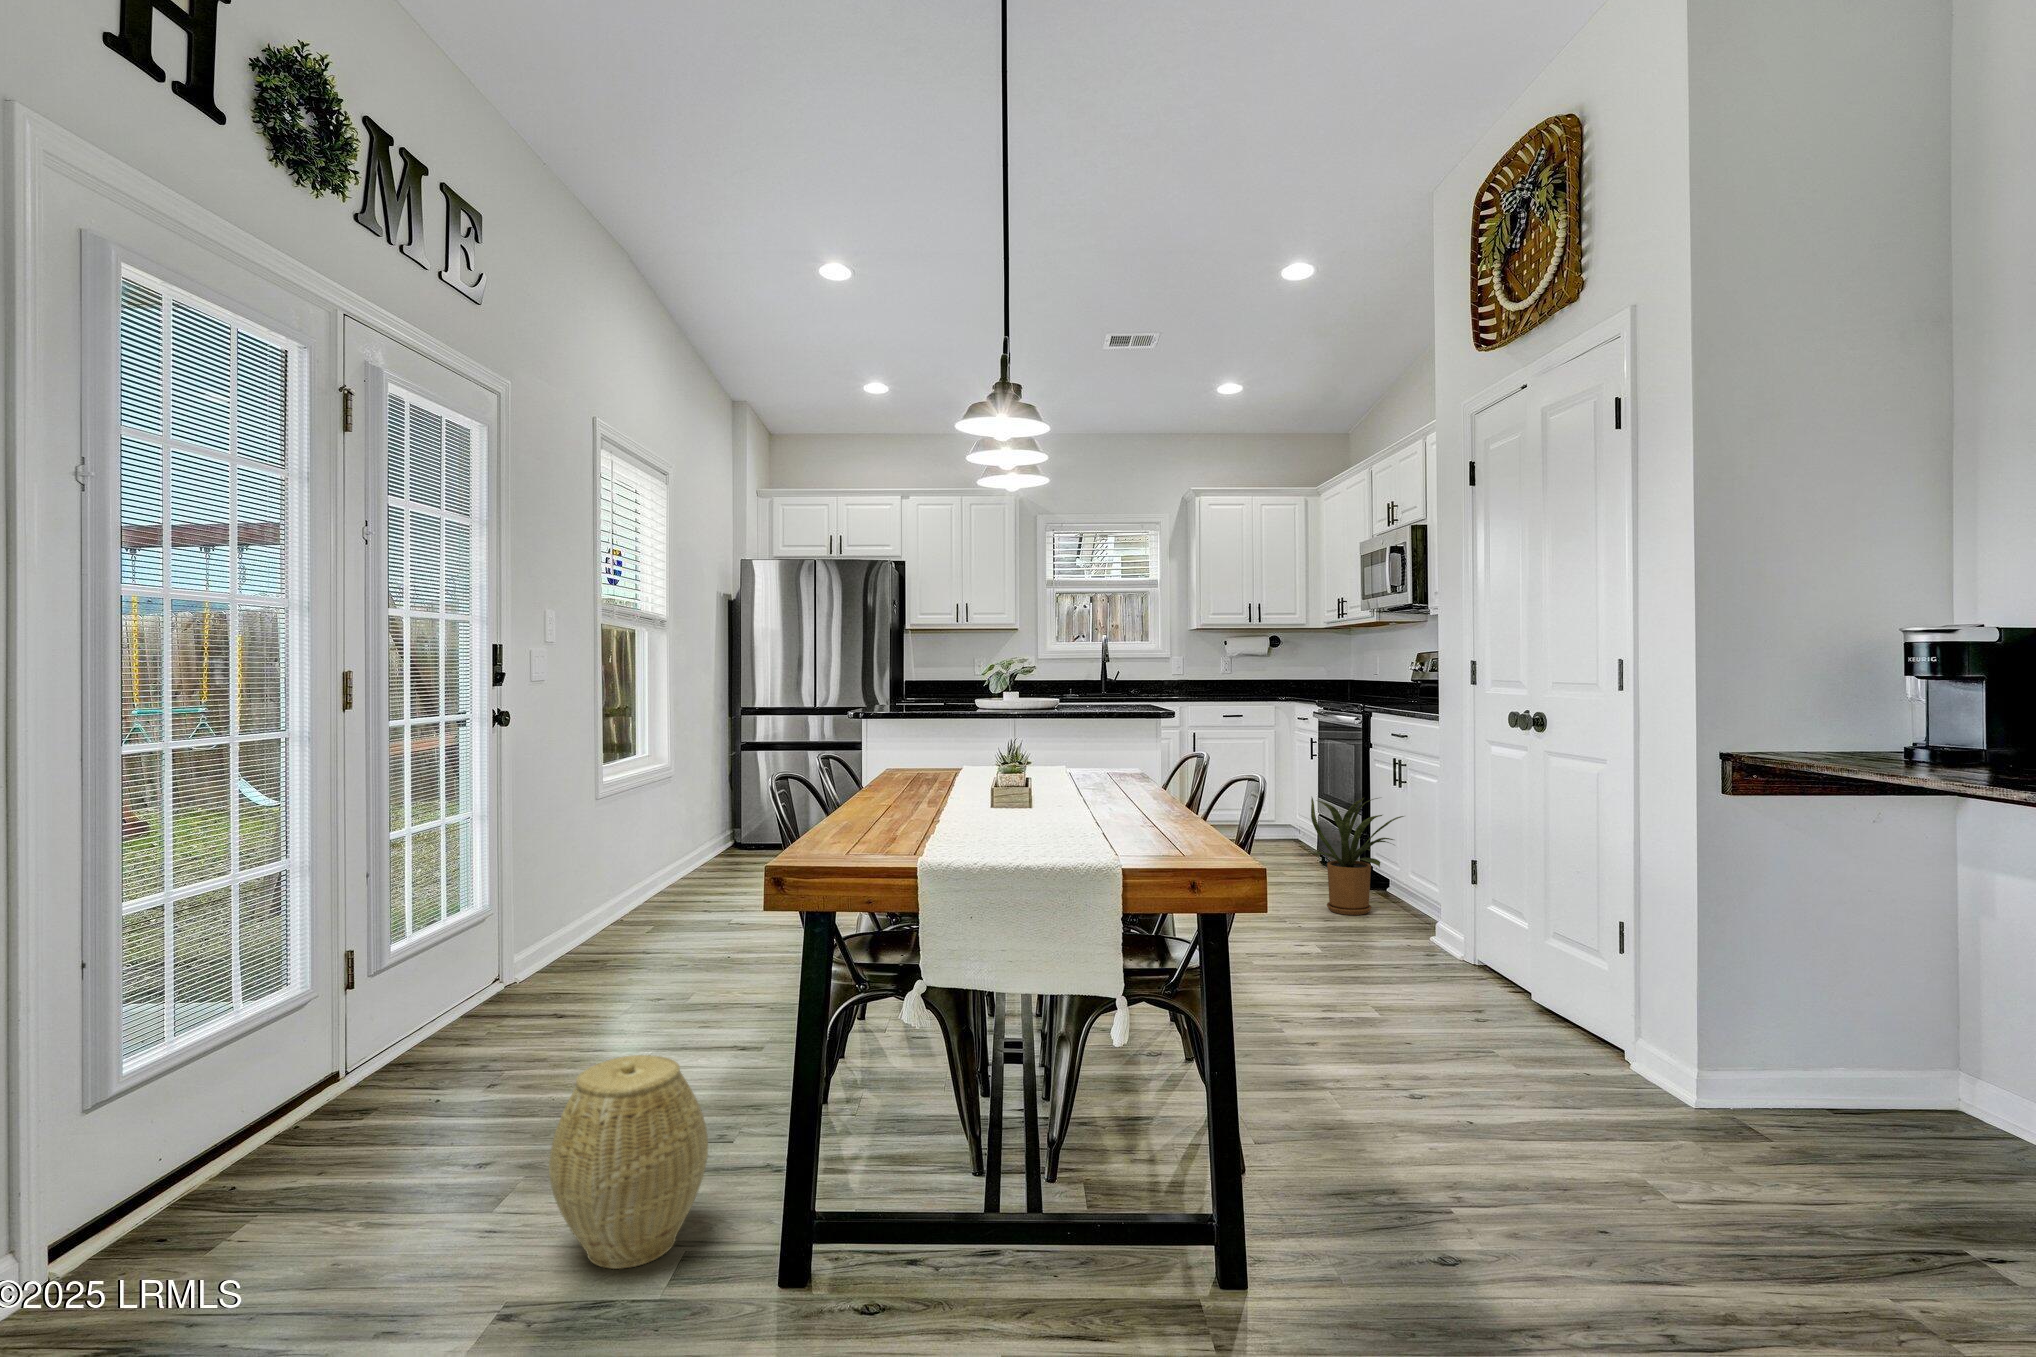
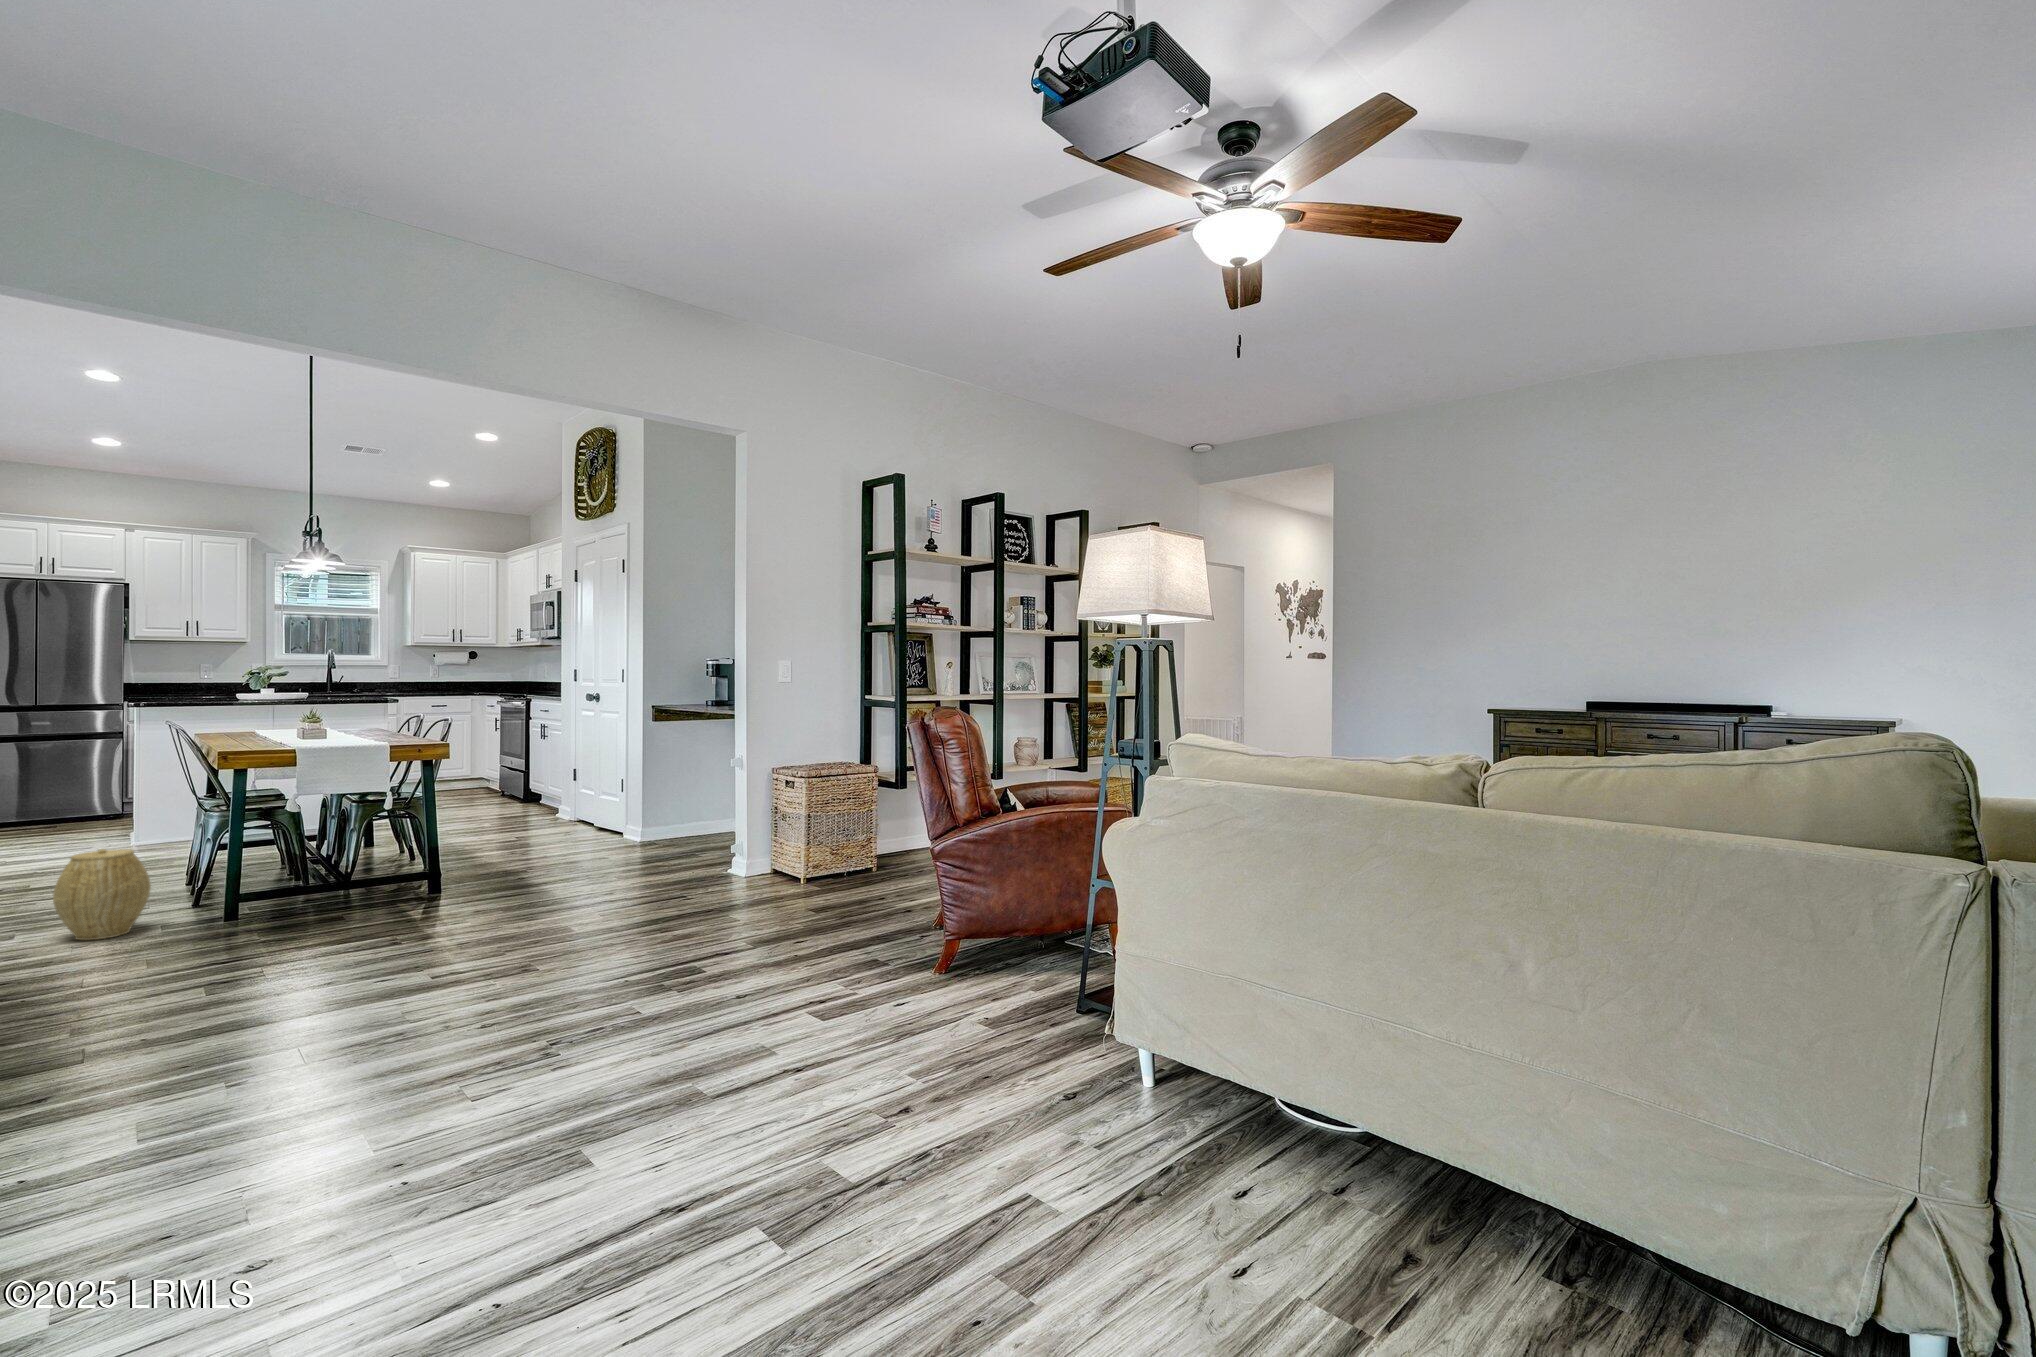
house plant: present [1309,798,1404,915] -> none [484,744,547,811]

